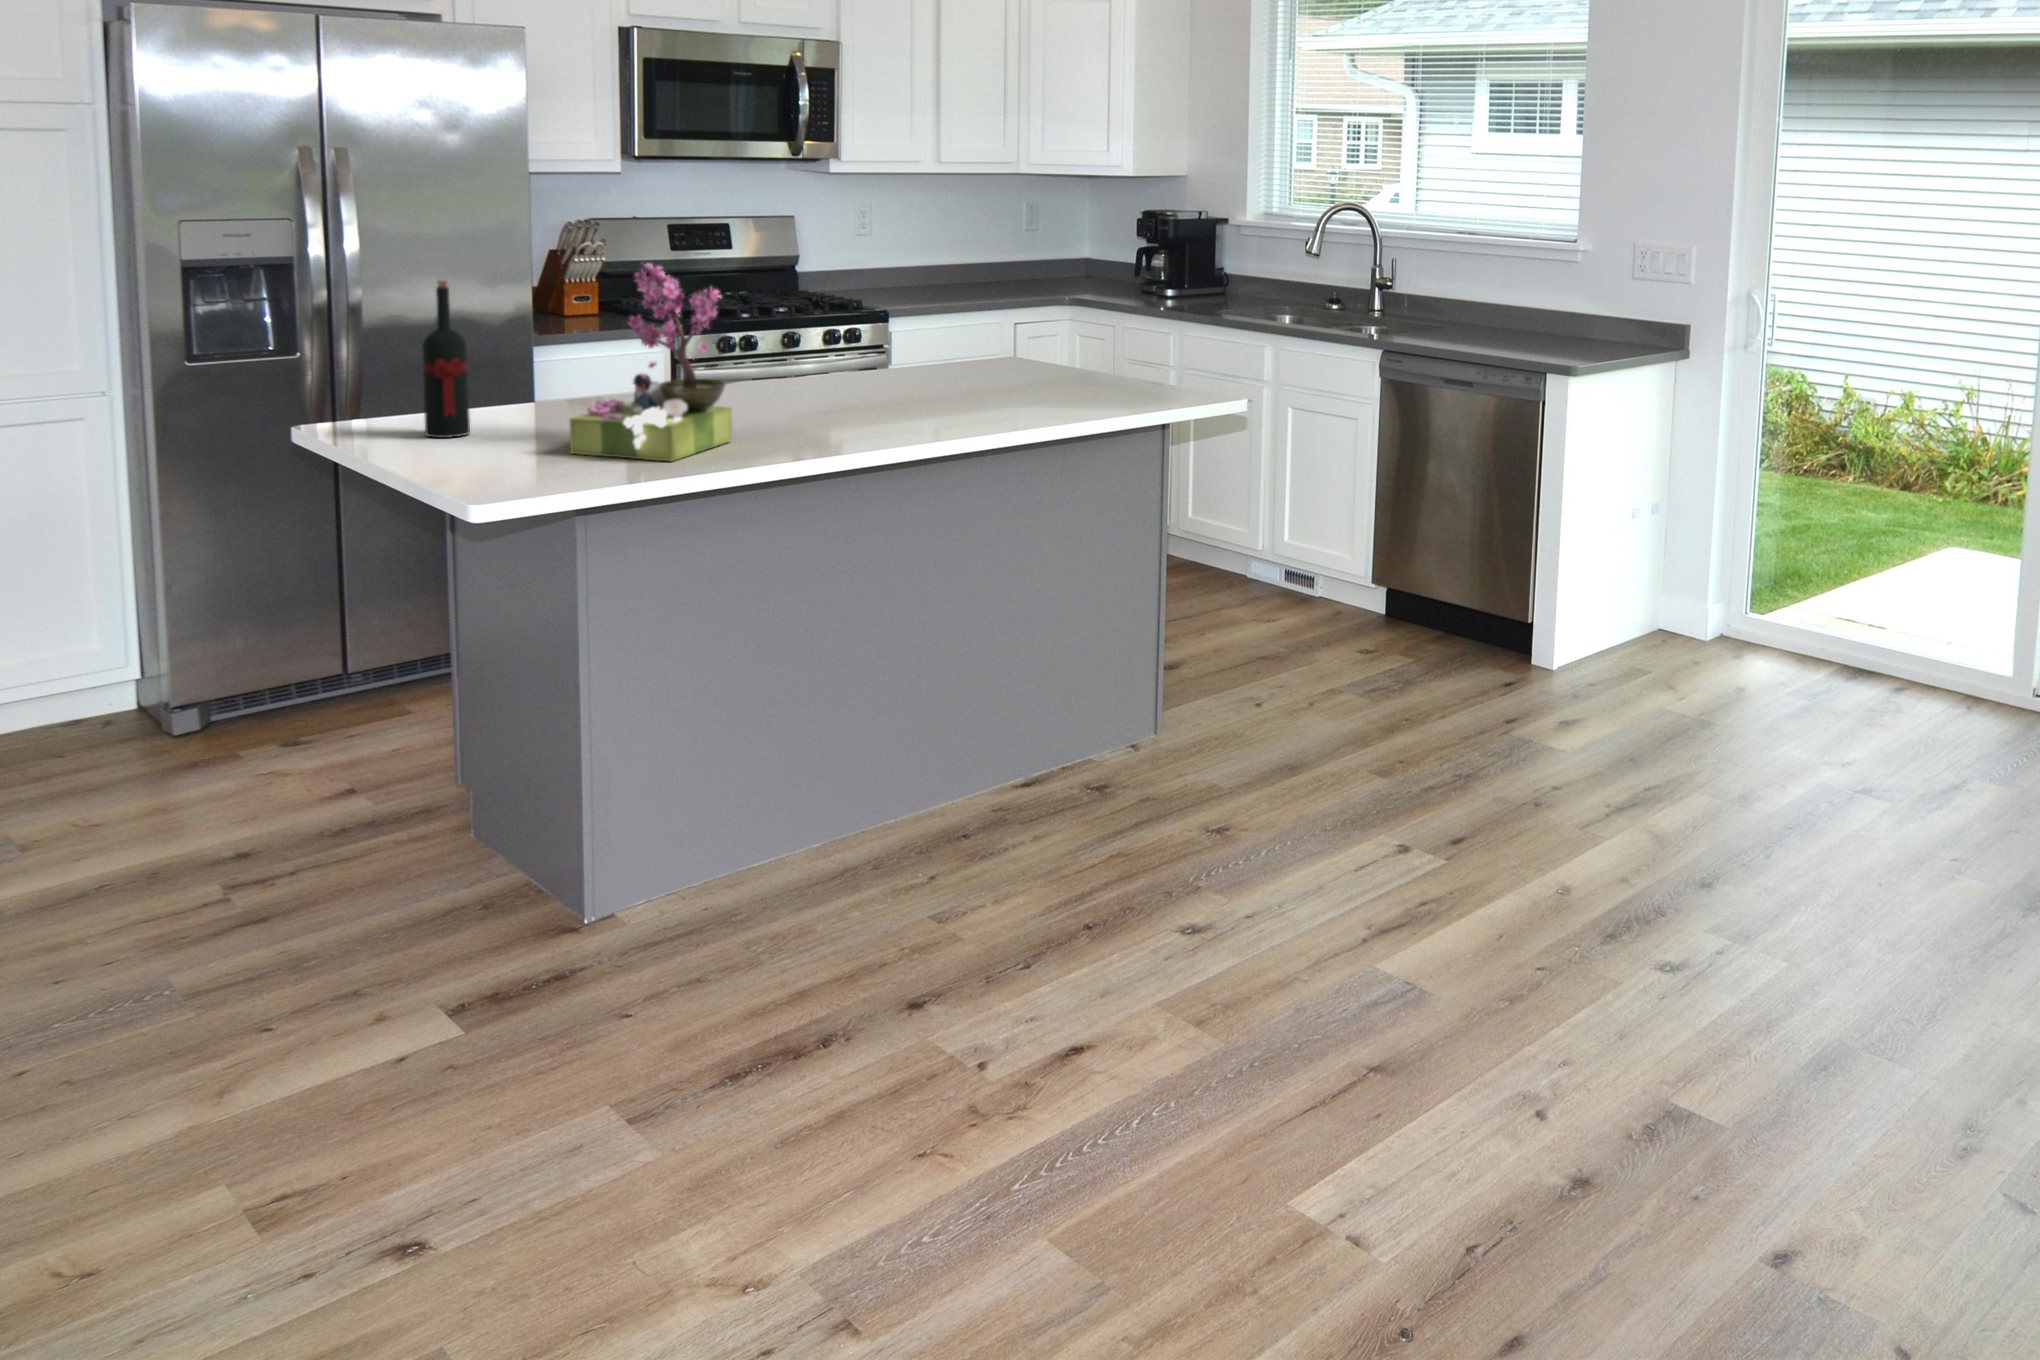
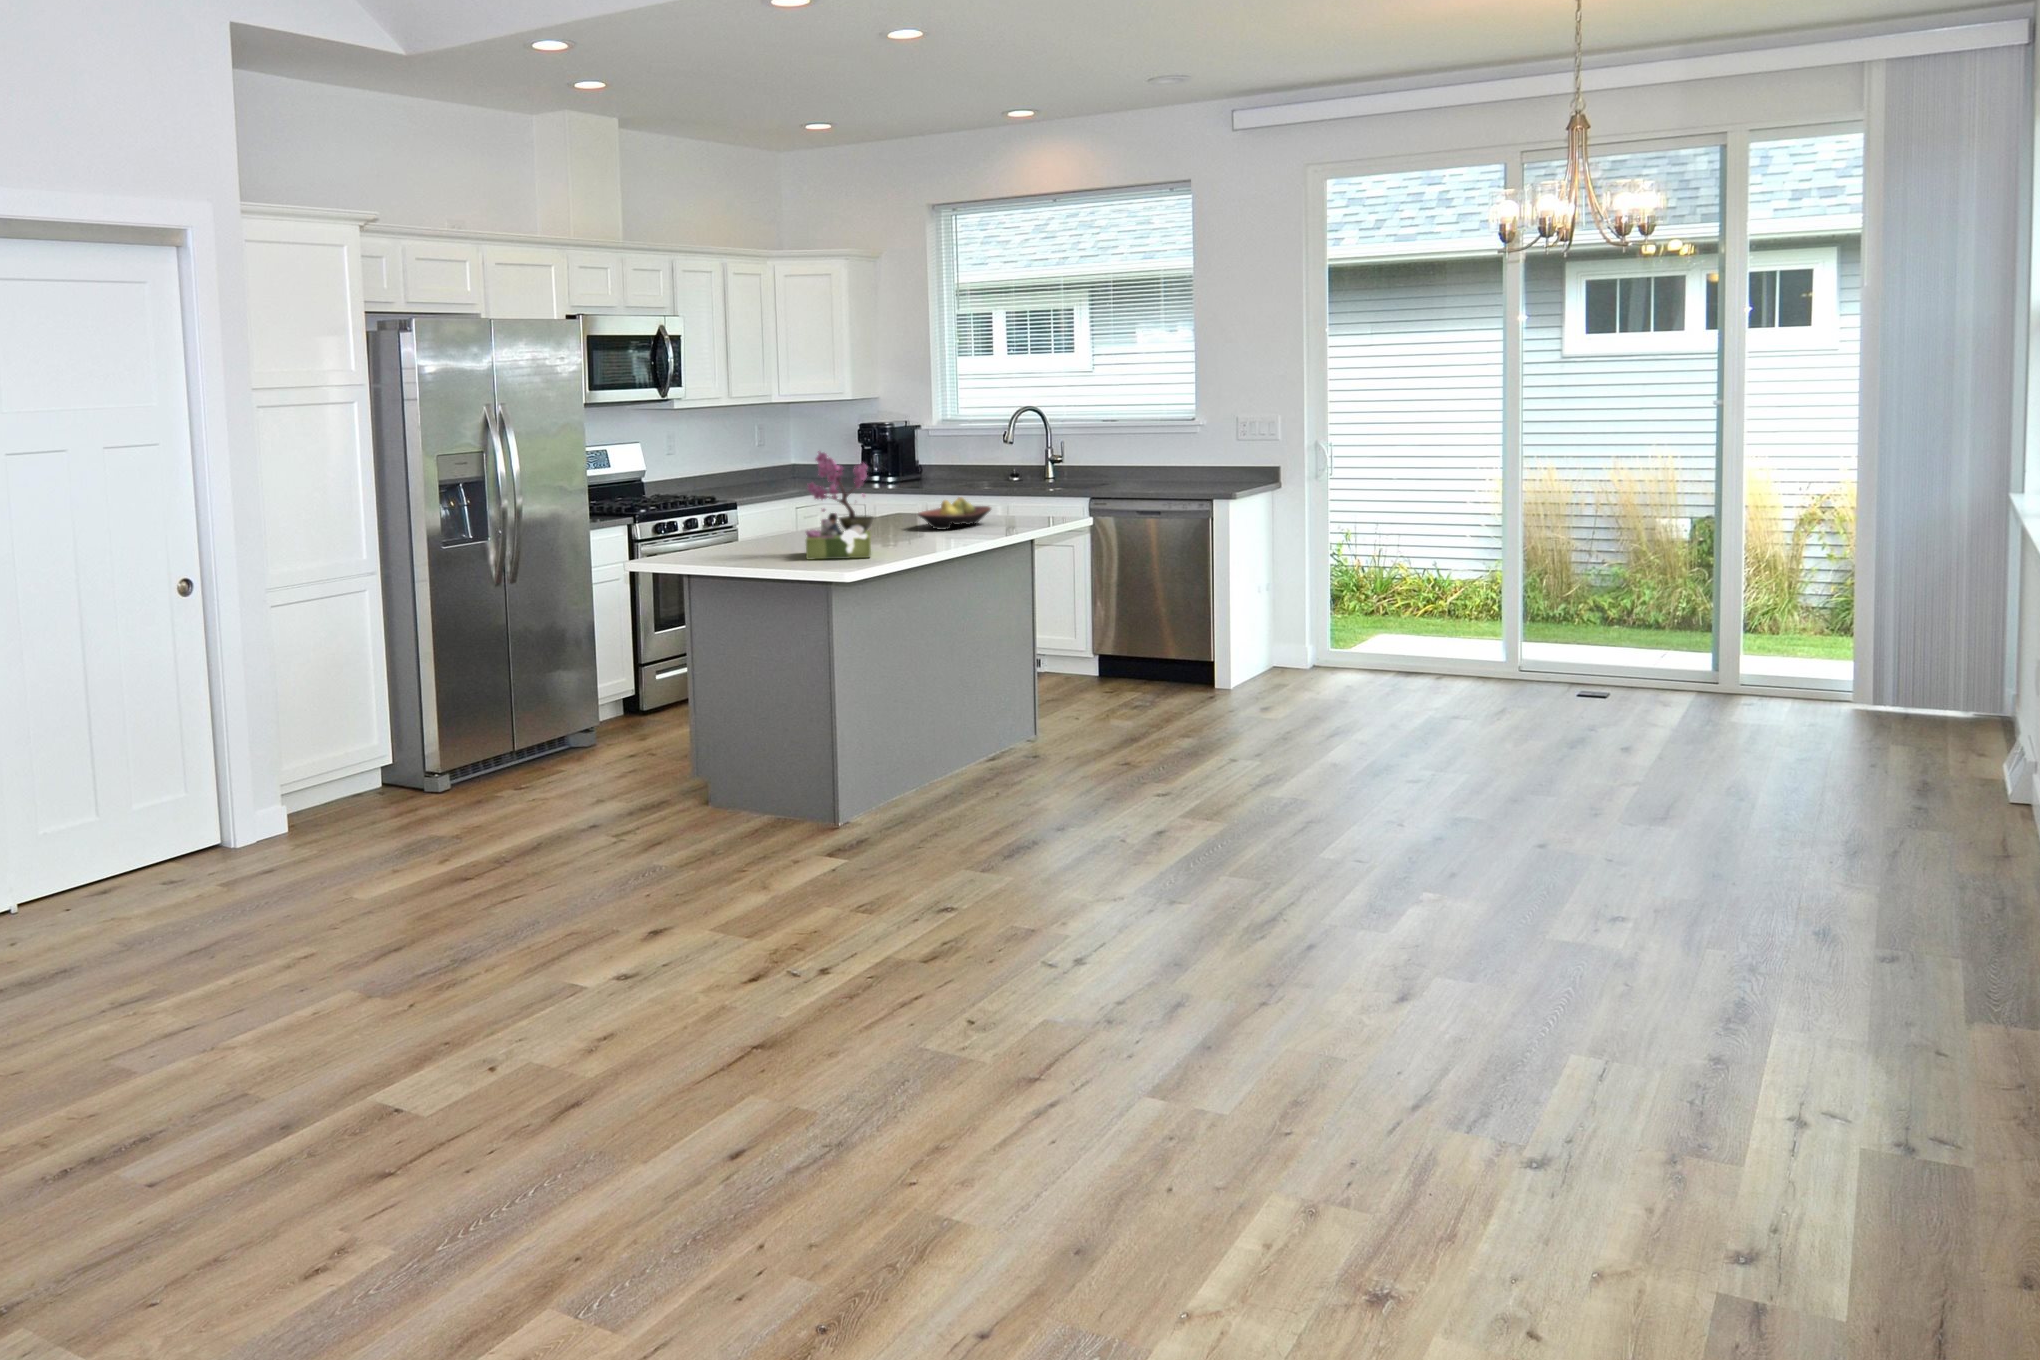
wine bottle: present [423,280,470,438] -> none [698,469,724,560]
fruit bowl: none [950,346,1097,400] -> present [918,497,991,530]

